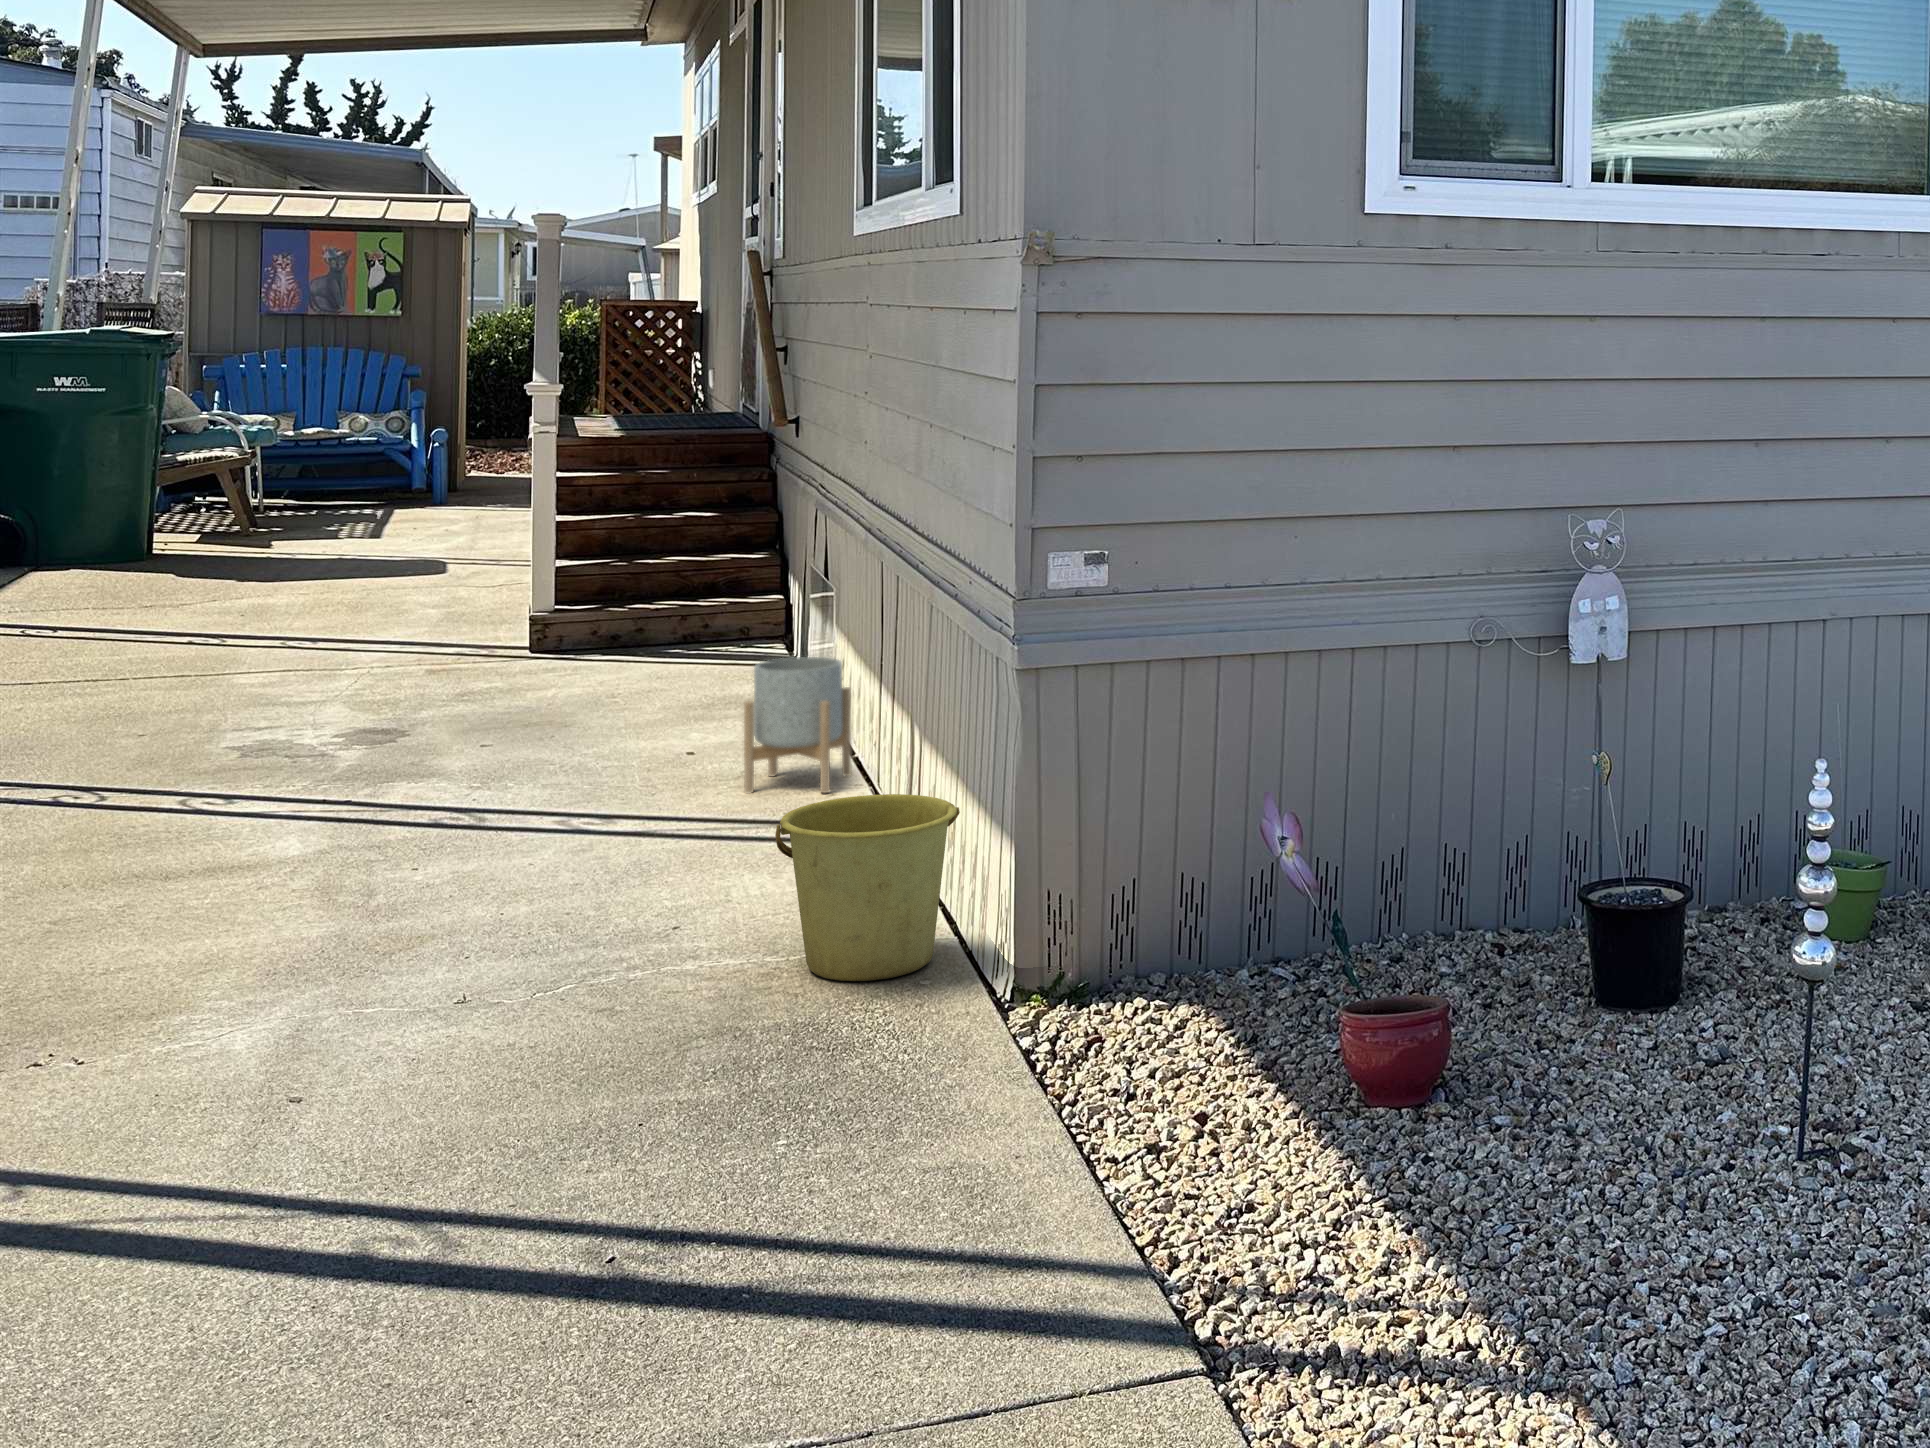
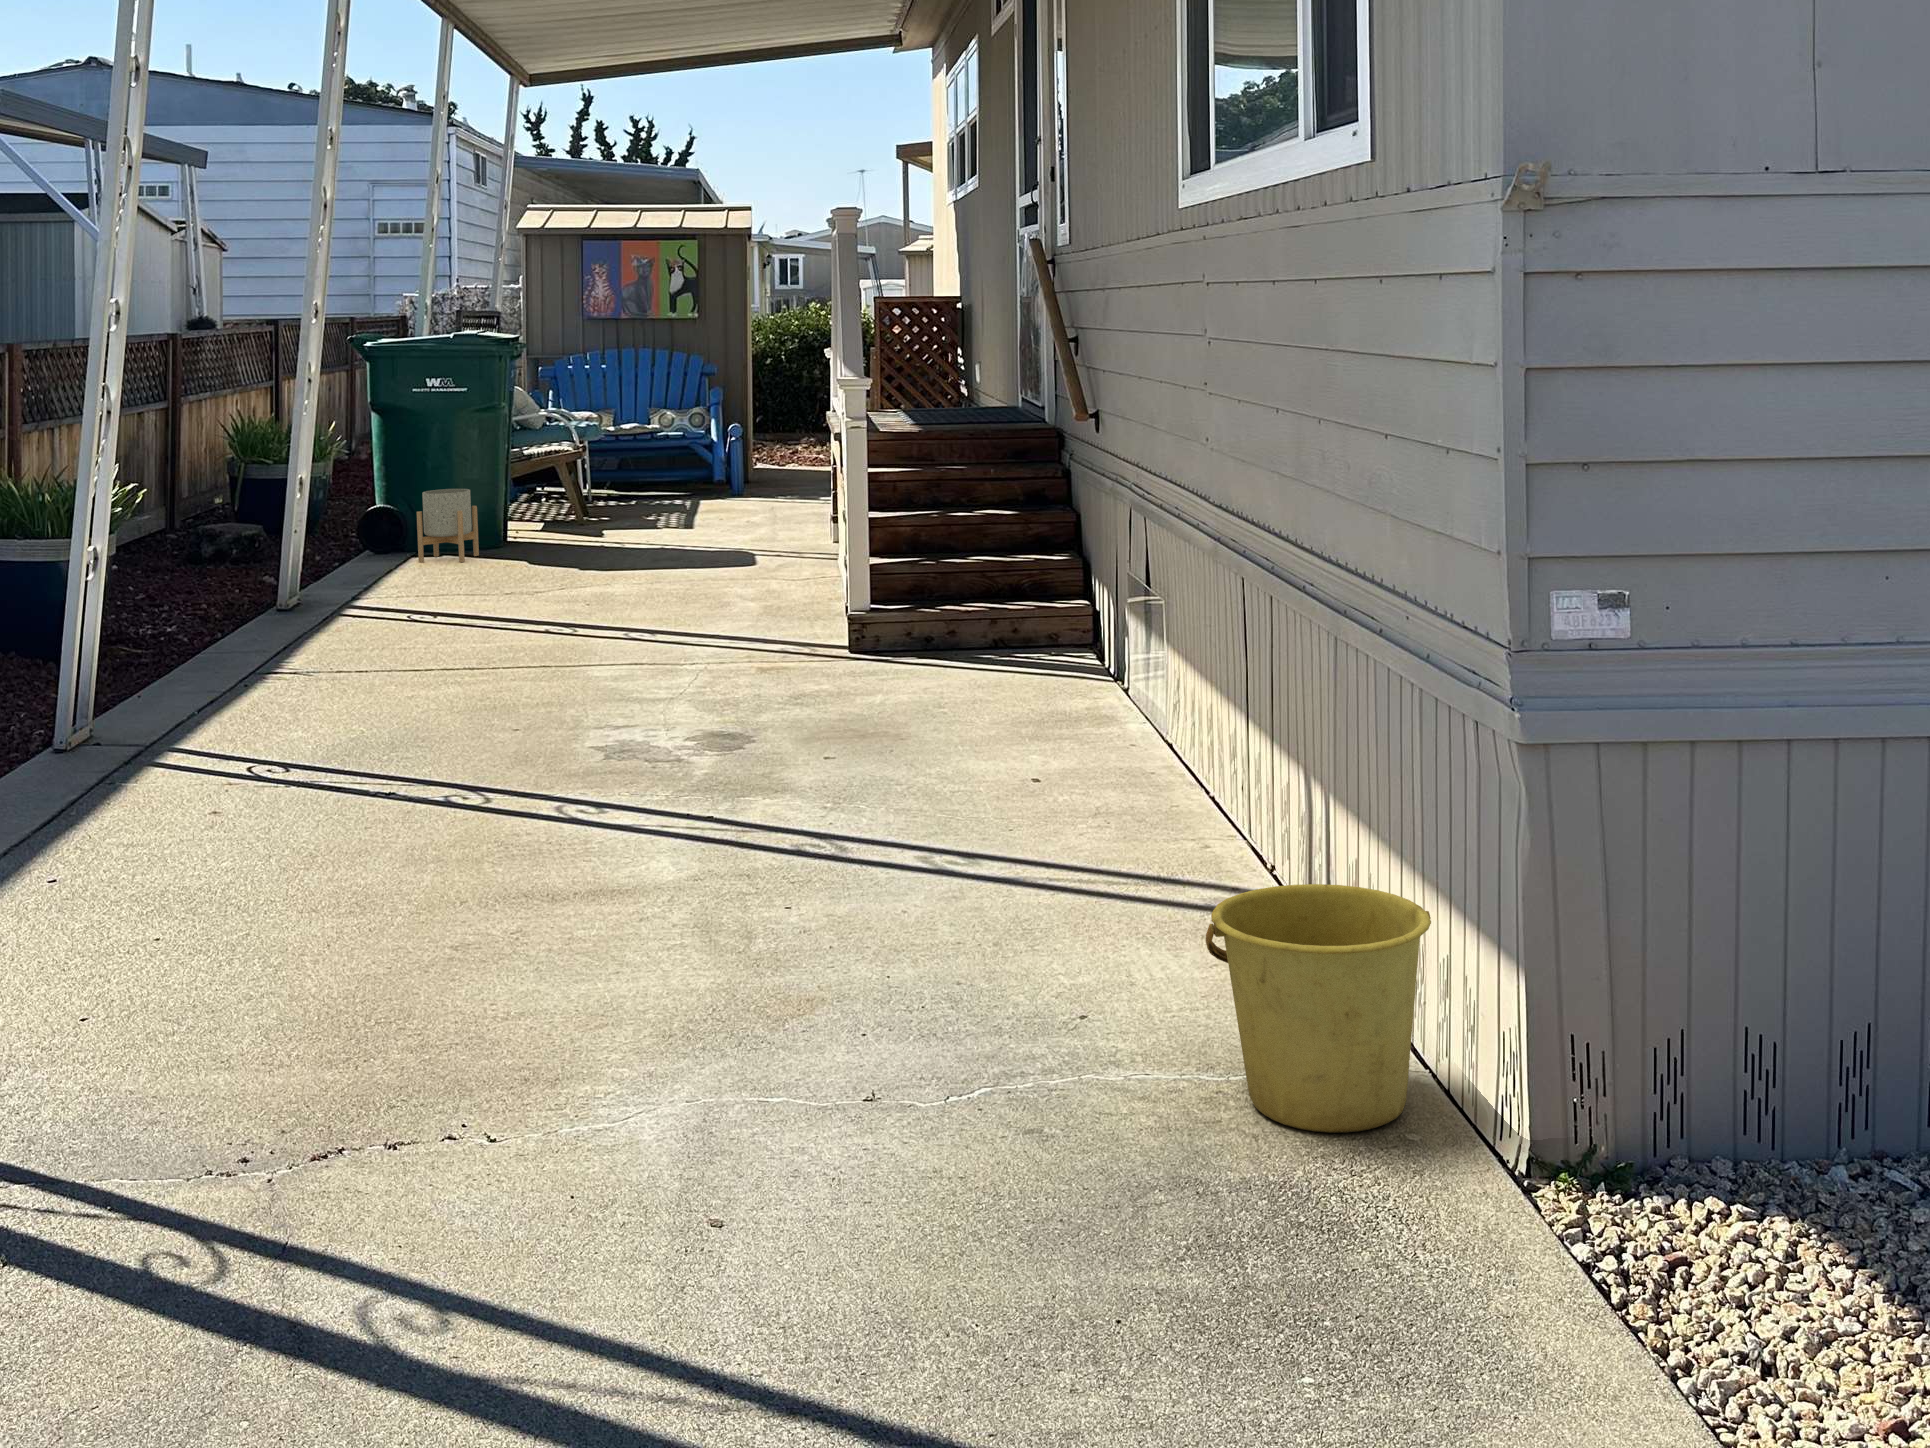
planter: present [744,657,851,794] -> present [417,489,479,563]

